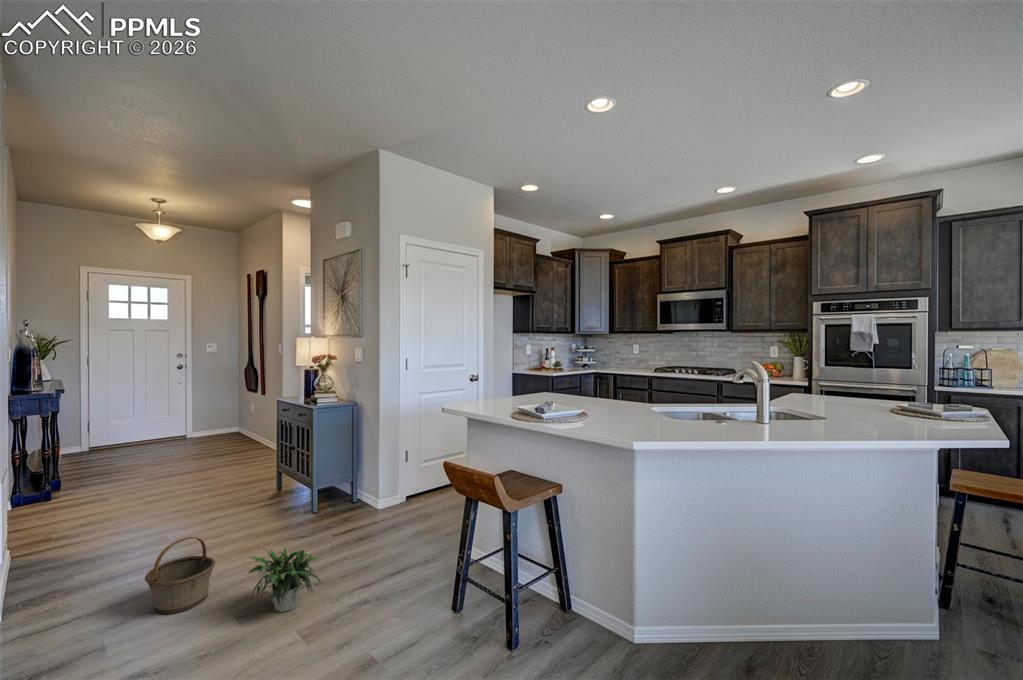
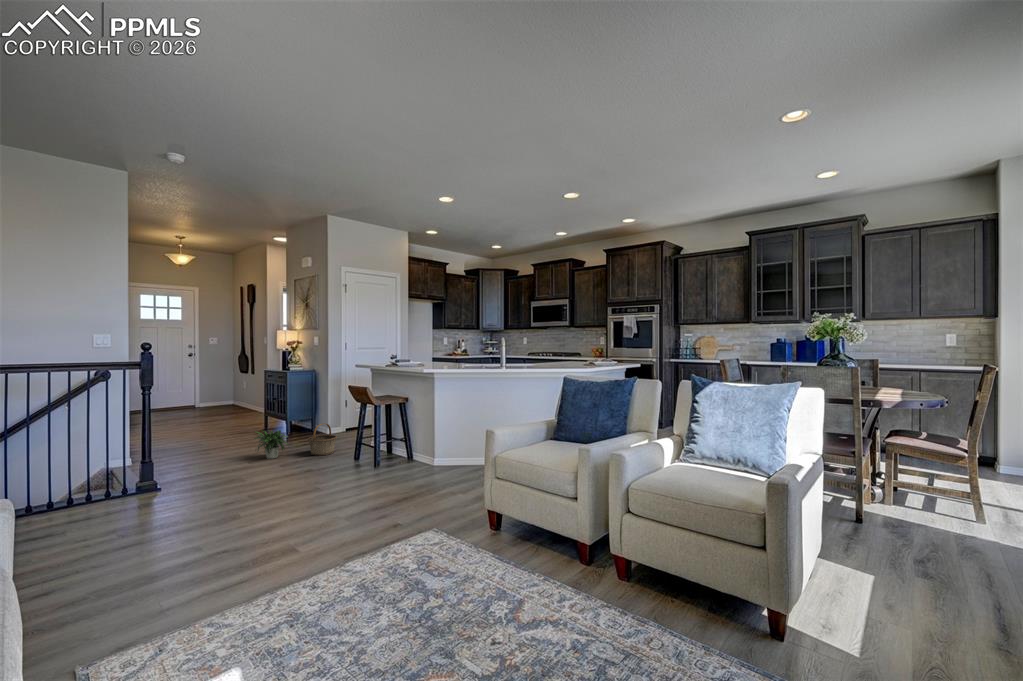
basket: present [145,537,215,613] -> present [308,423,337,456]

